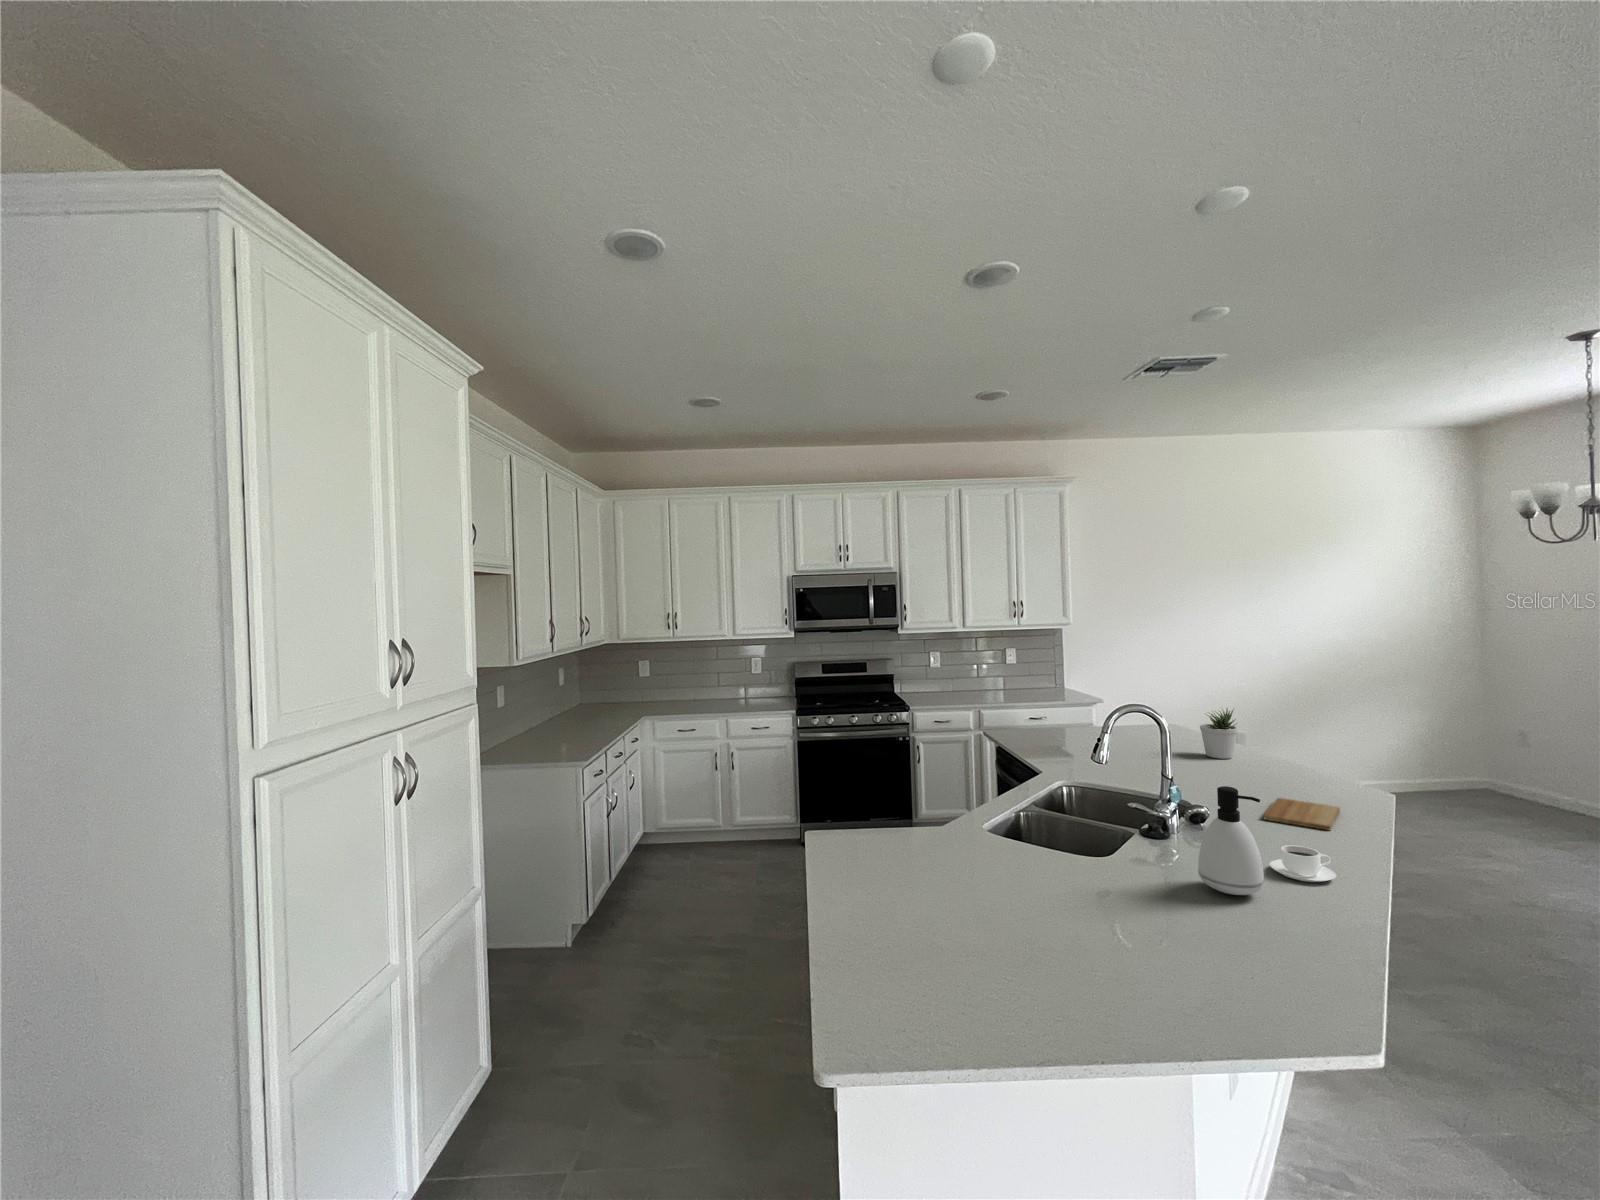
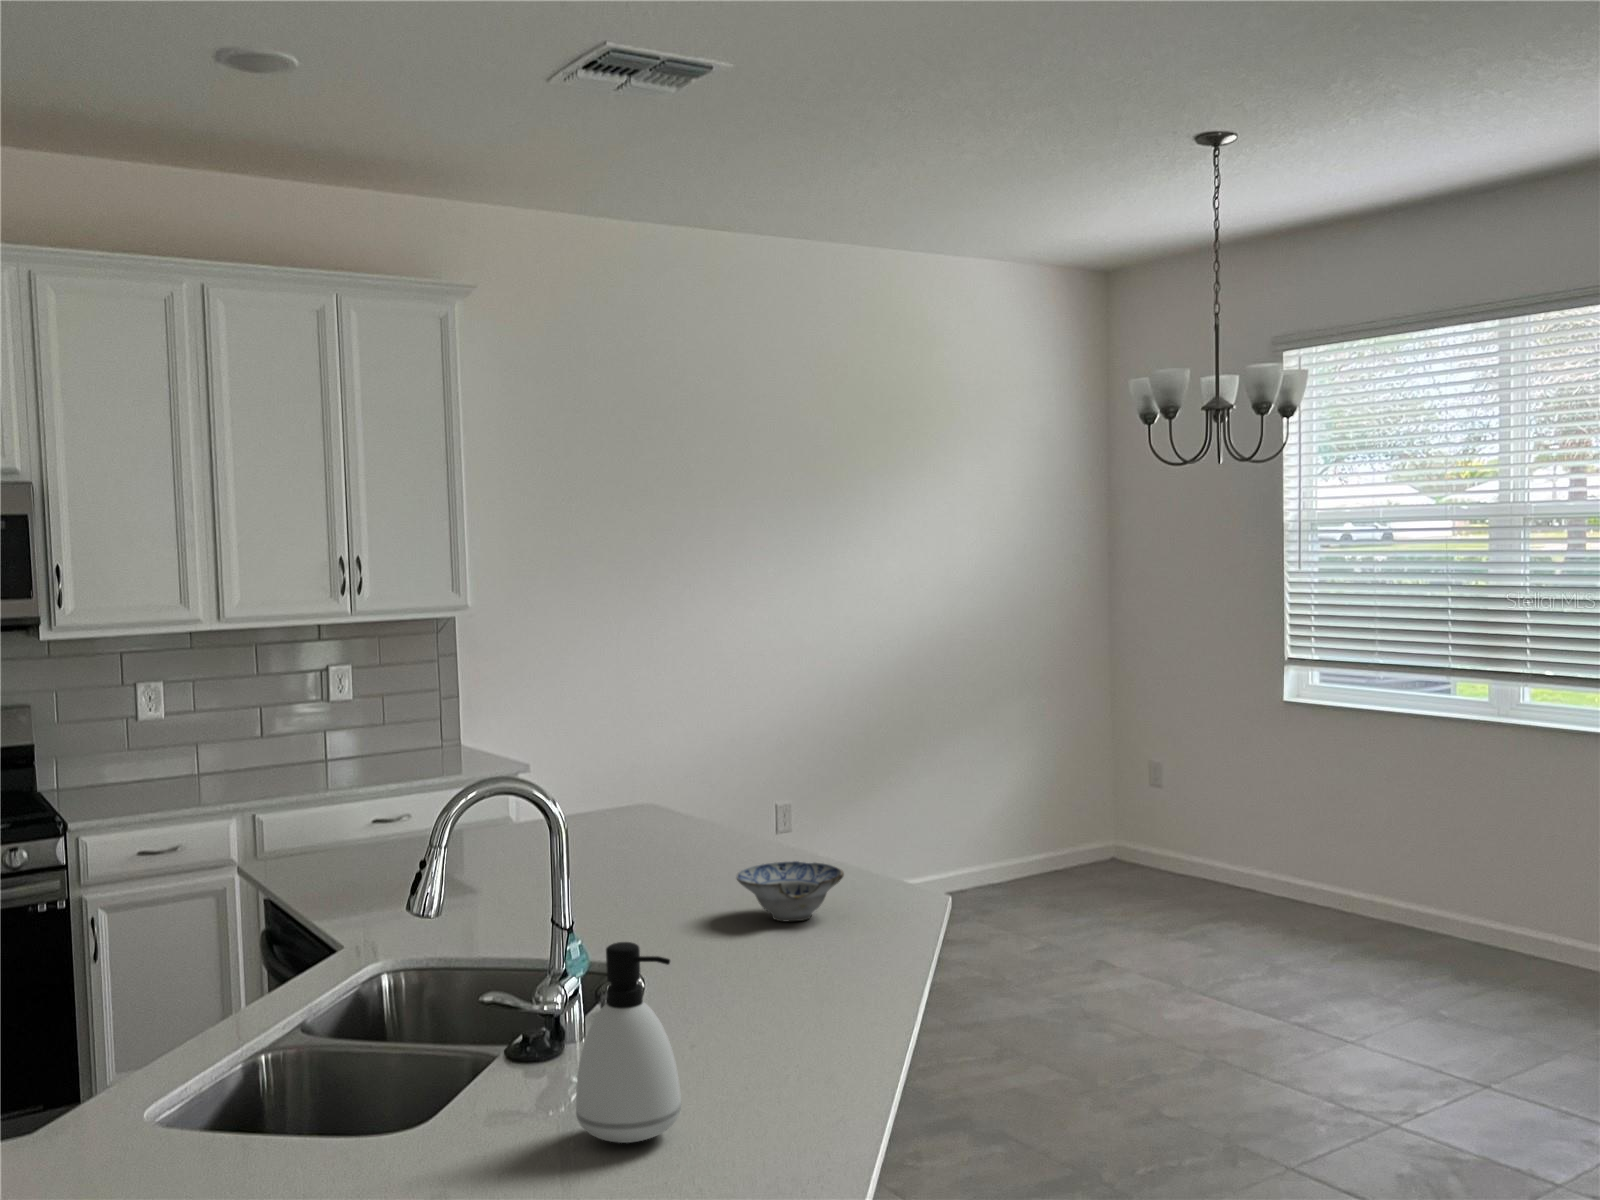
potted plant: present [1200,708,1238,759] -> none [667,772,730,875]
ceramic bowl: none [1252,756,1322,790] -> present [736,861,844,922]
cutting board: present [1264,798,1340,830] -> none [732,941,857,991]
coffee cup: present [1270,845,1336,882] -> none [708,1030,805,1093]

